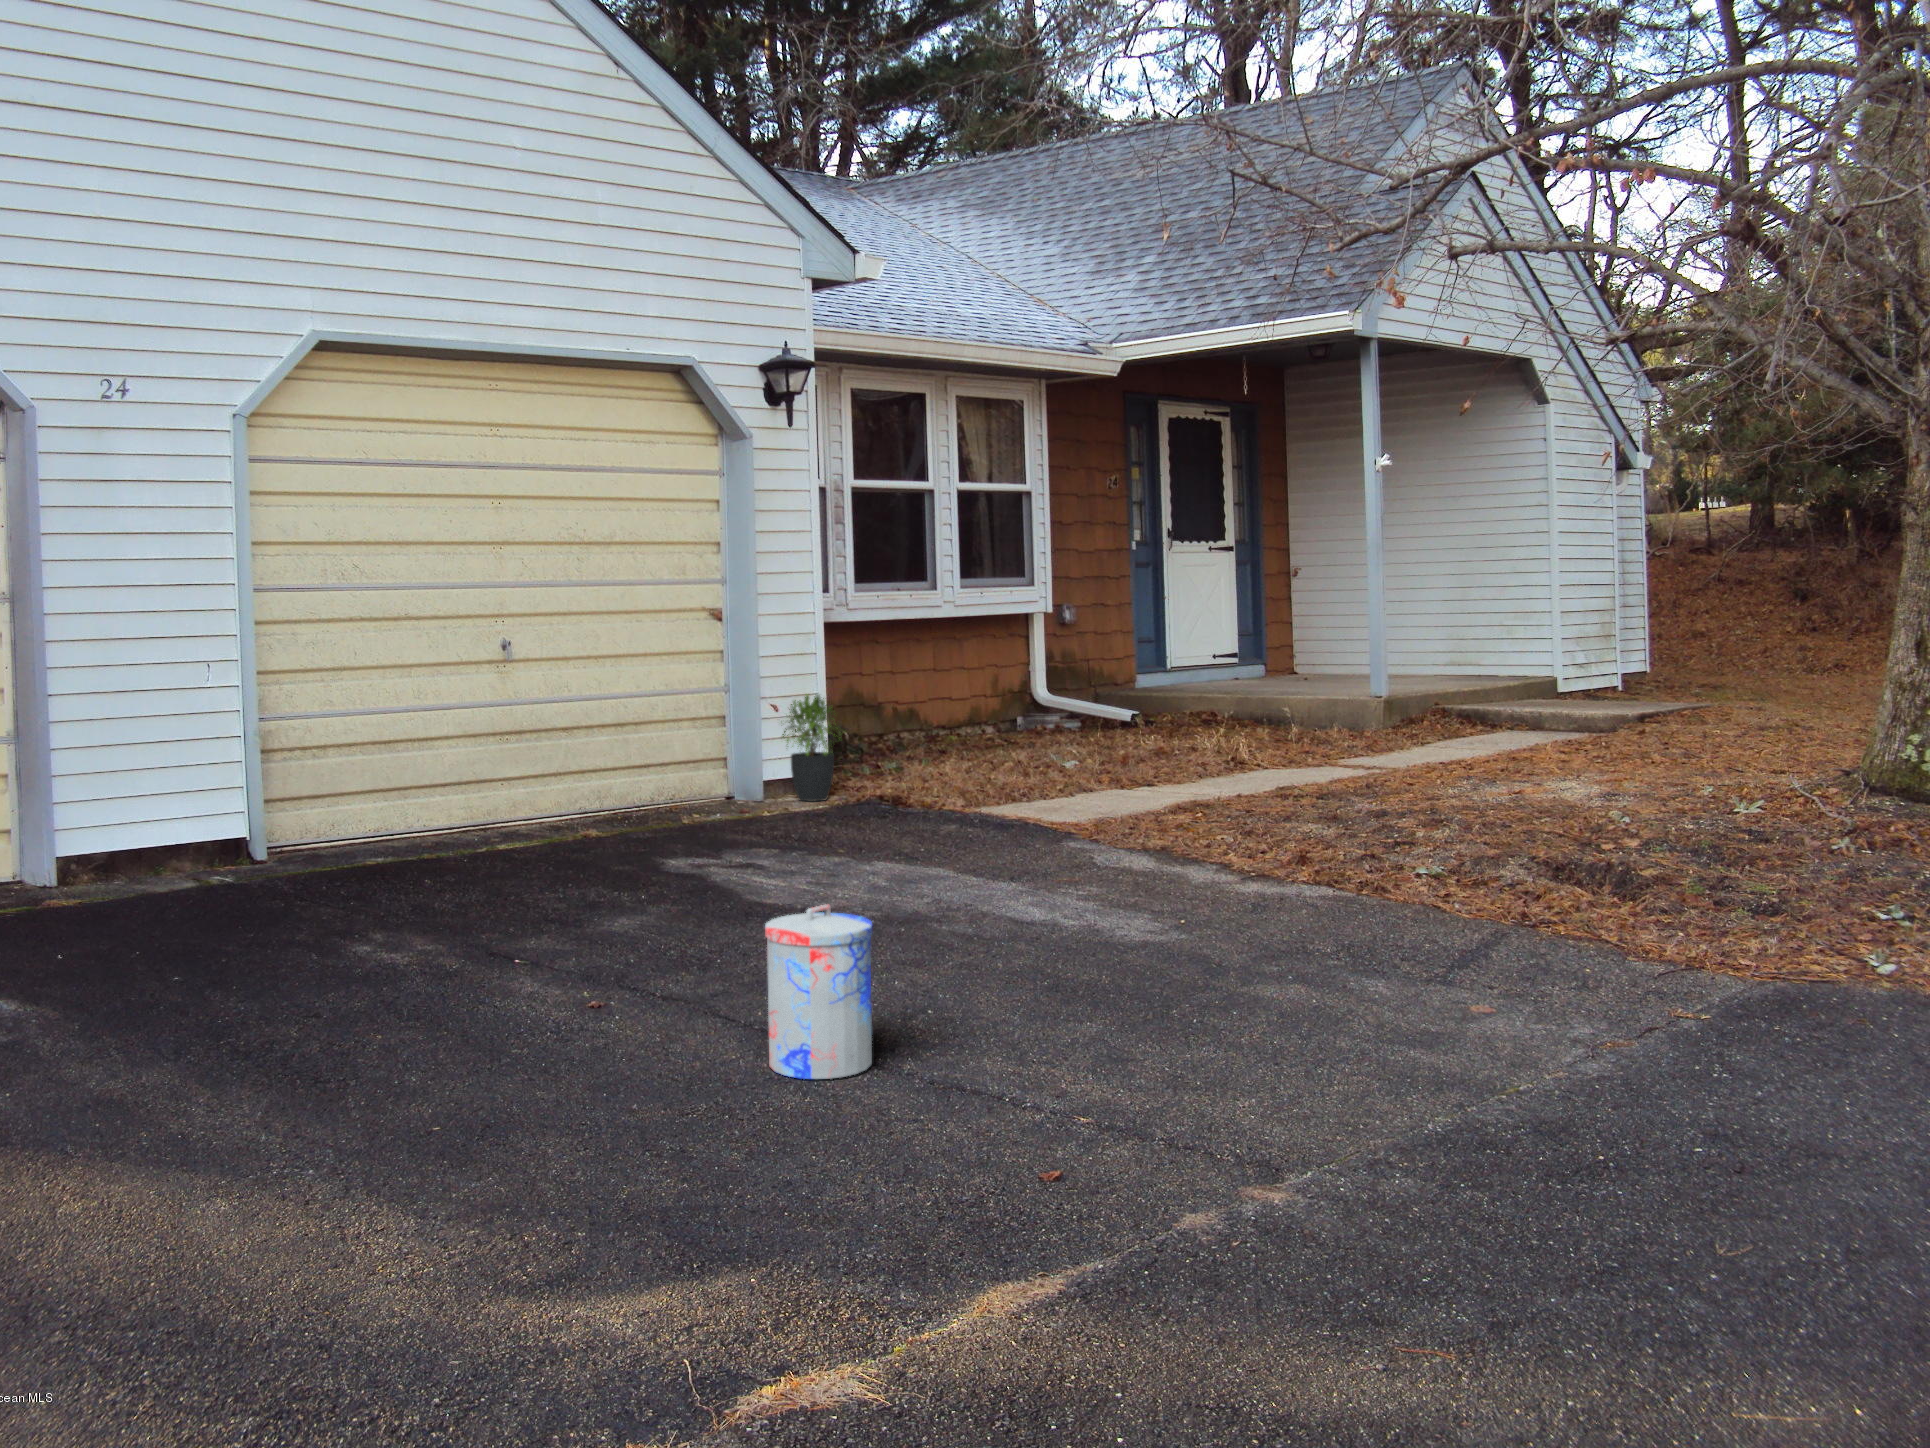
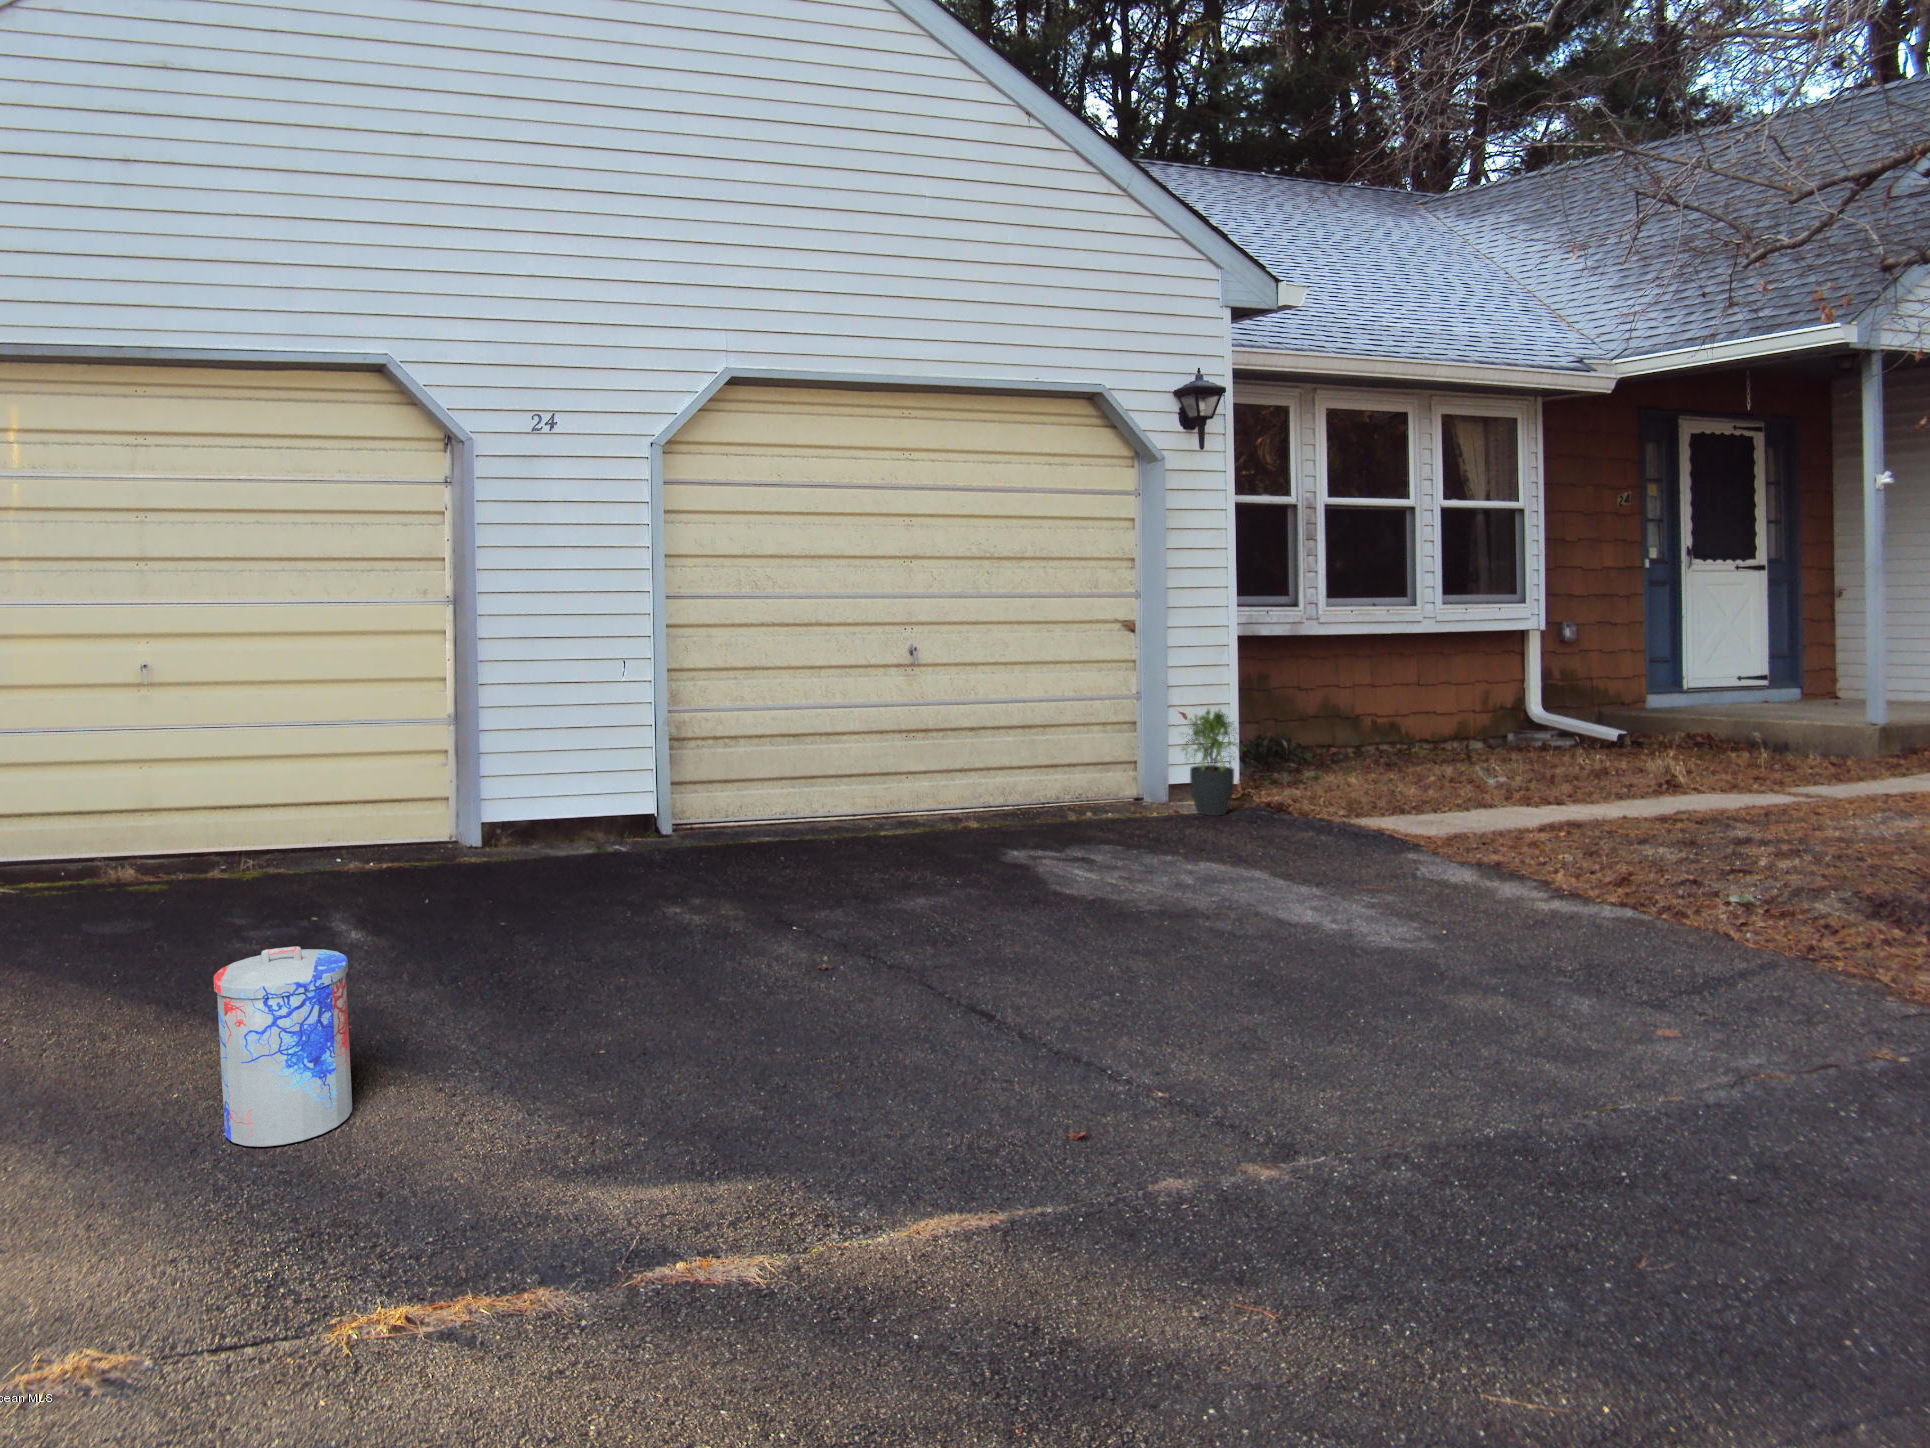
trash can: present [765,905,873,1079] -> present [214,946,352,1147]

